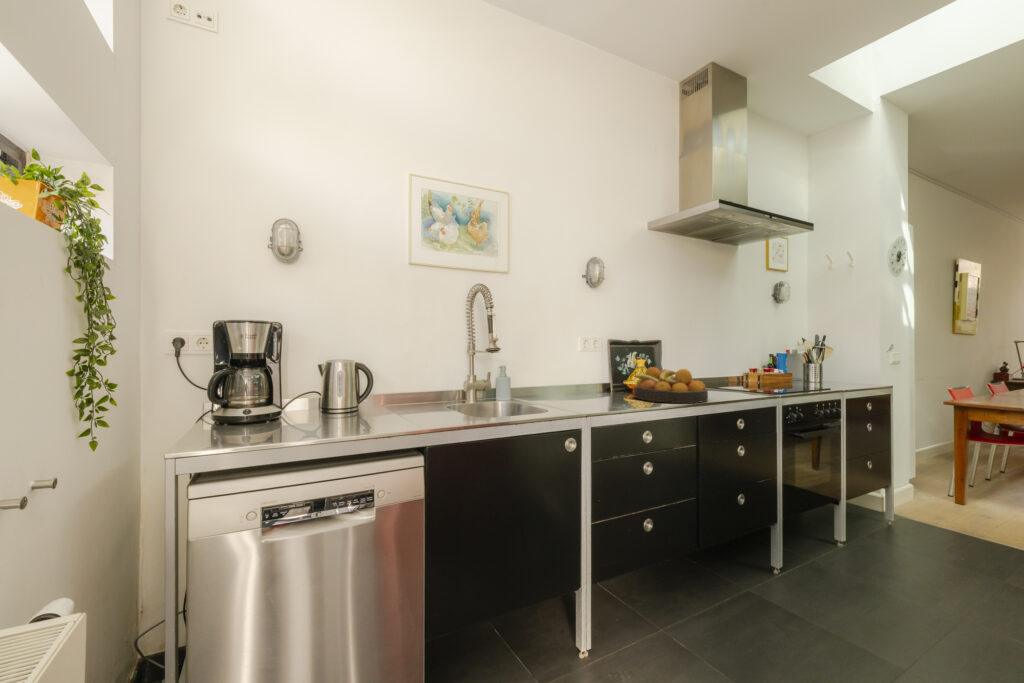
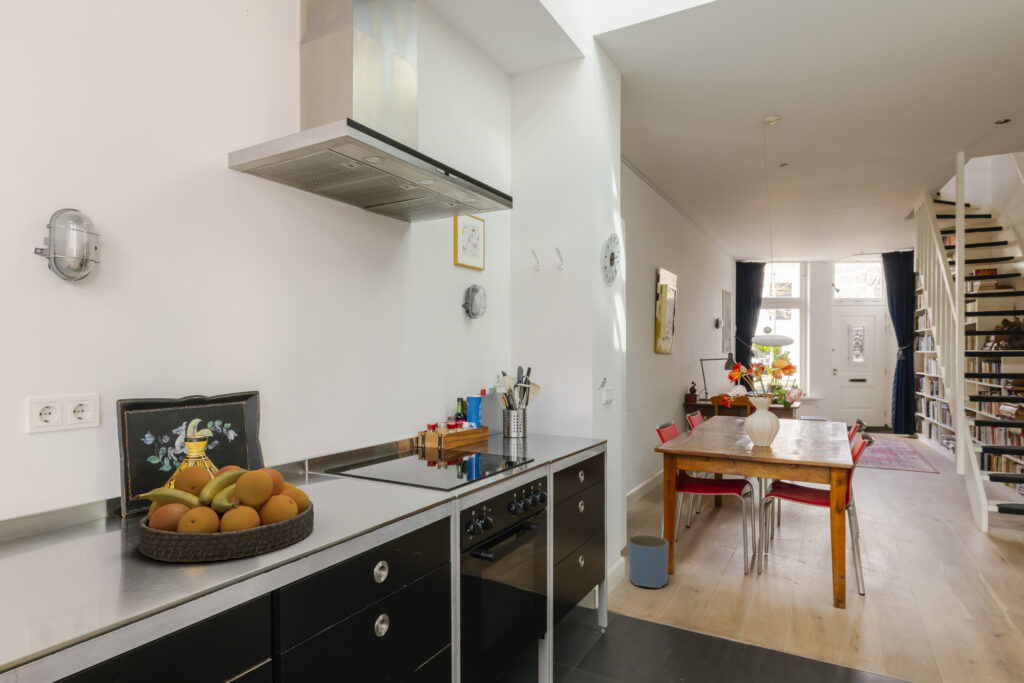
planter: none [917,471,963,514] -> present [628,535,669,588]

